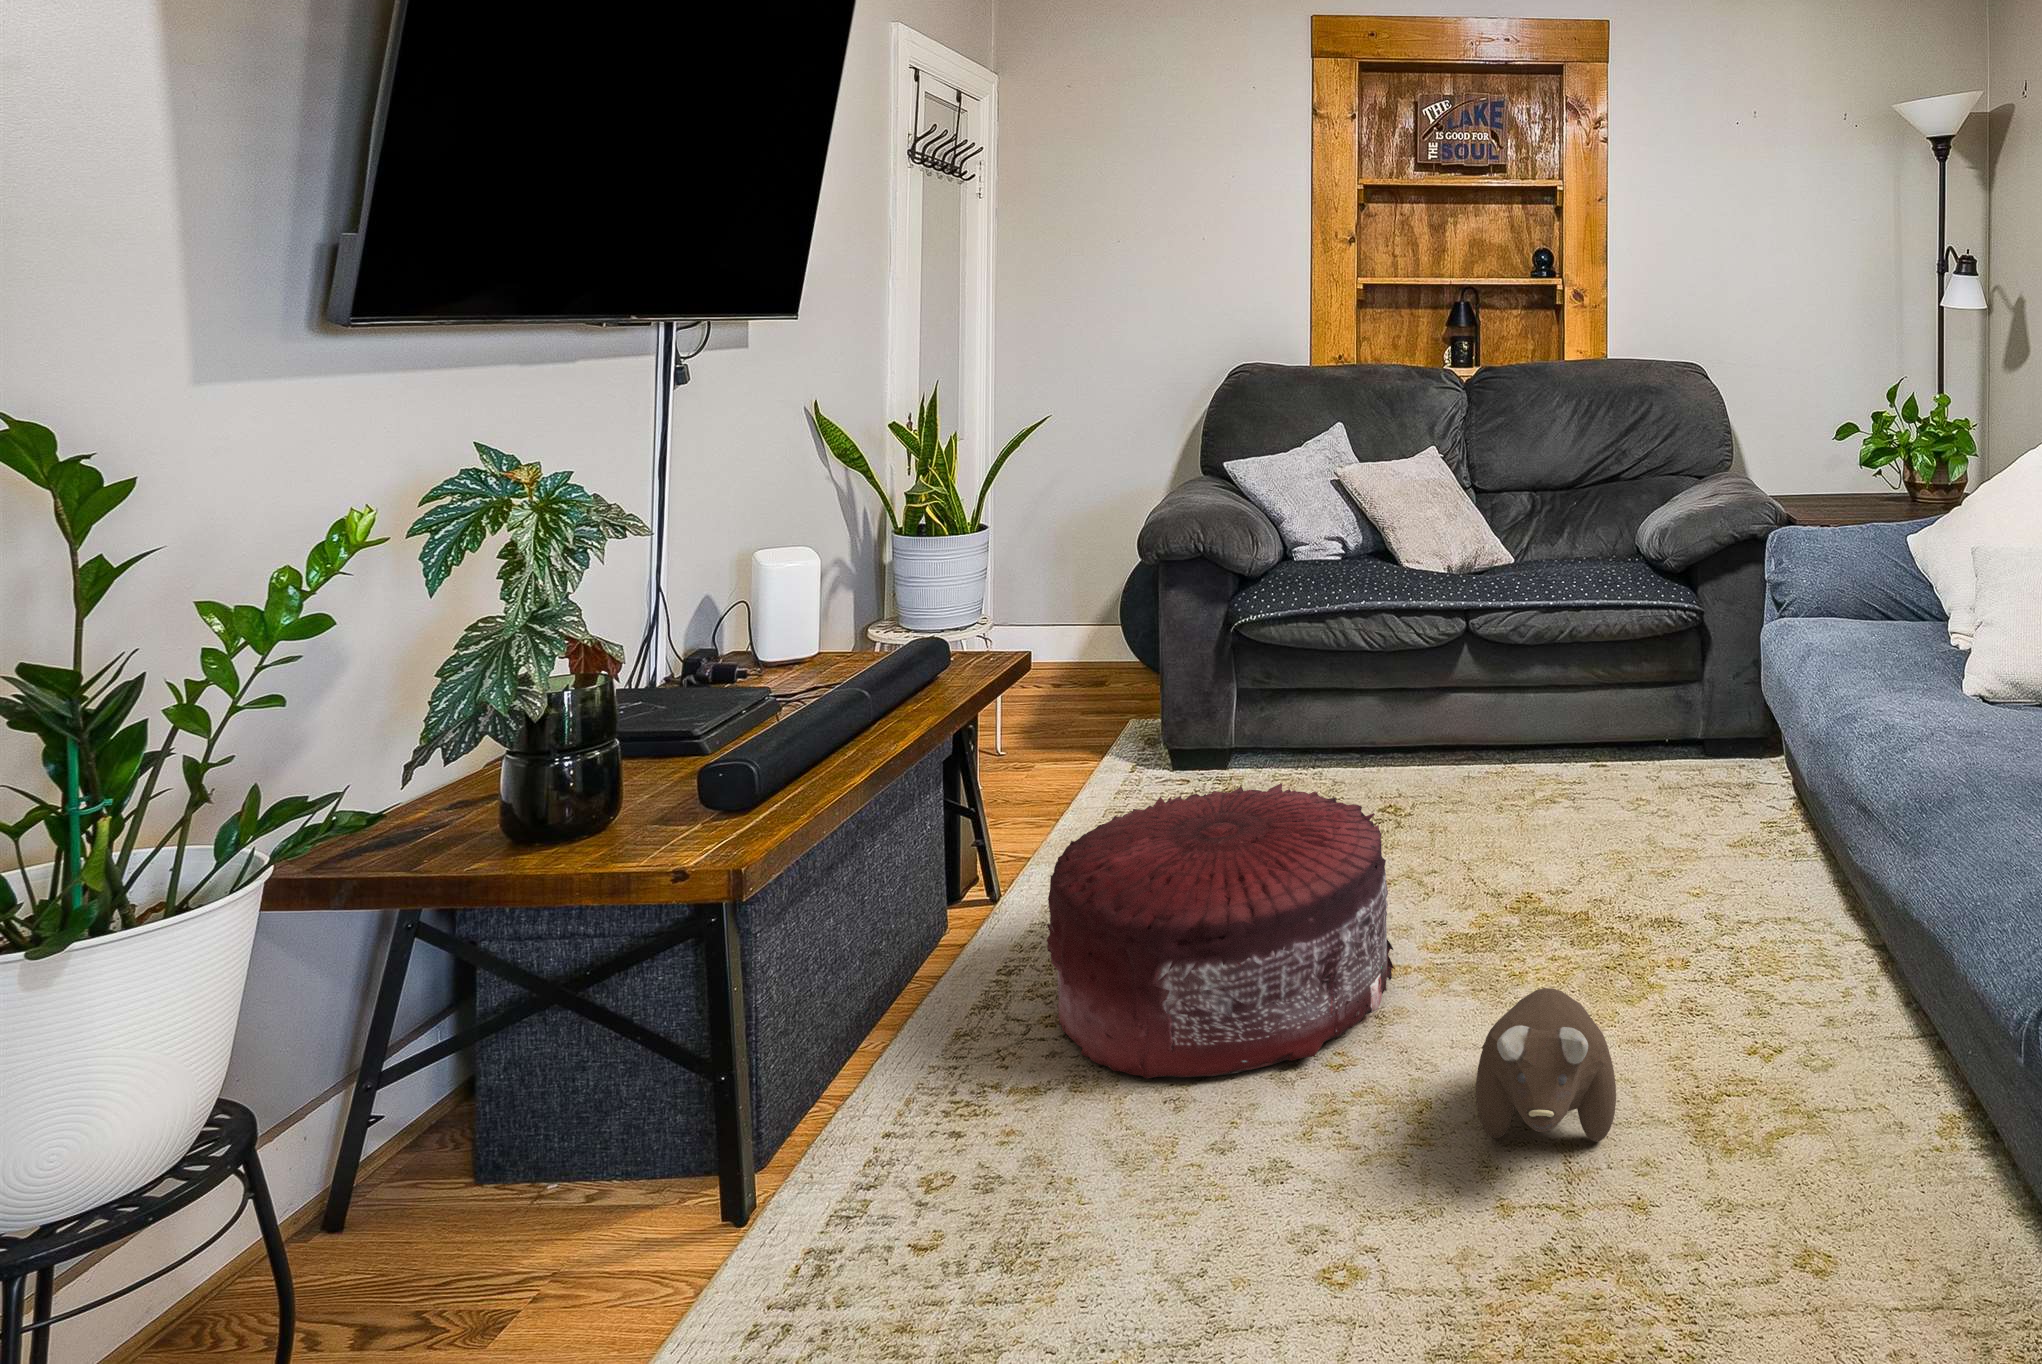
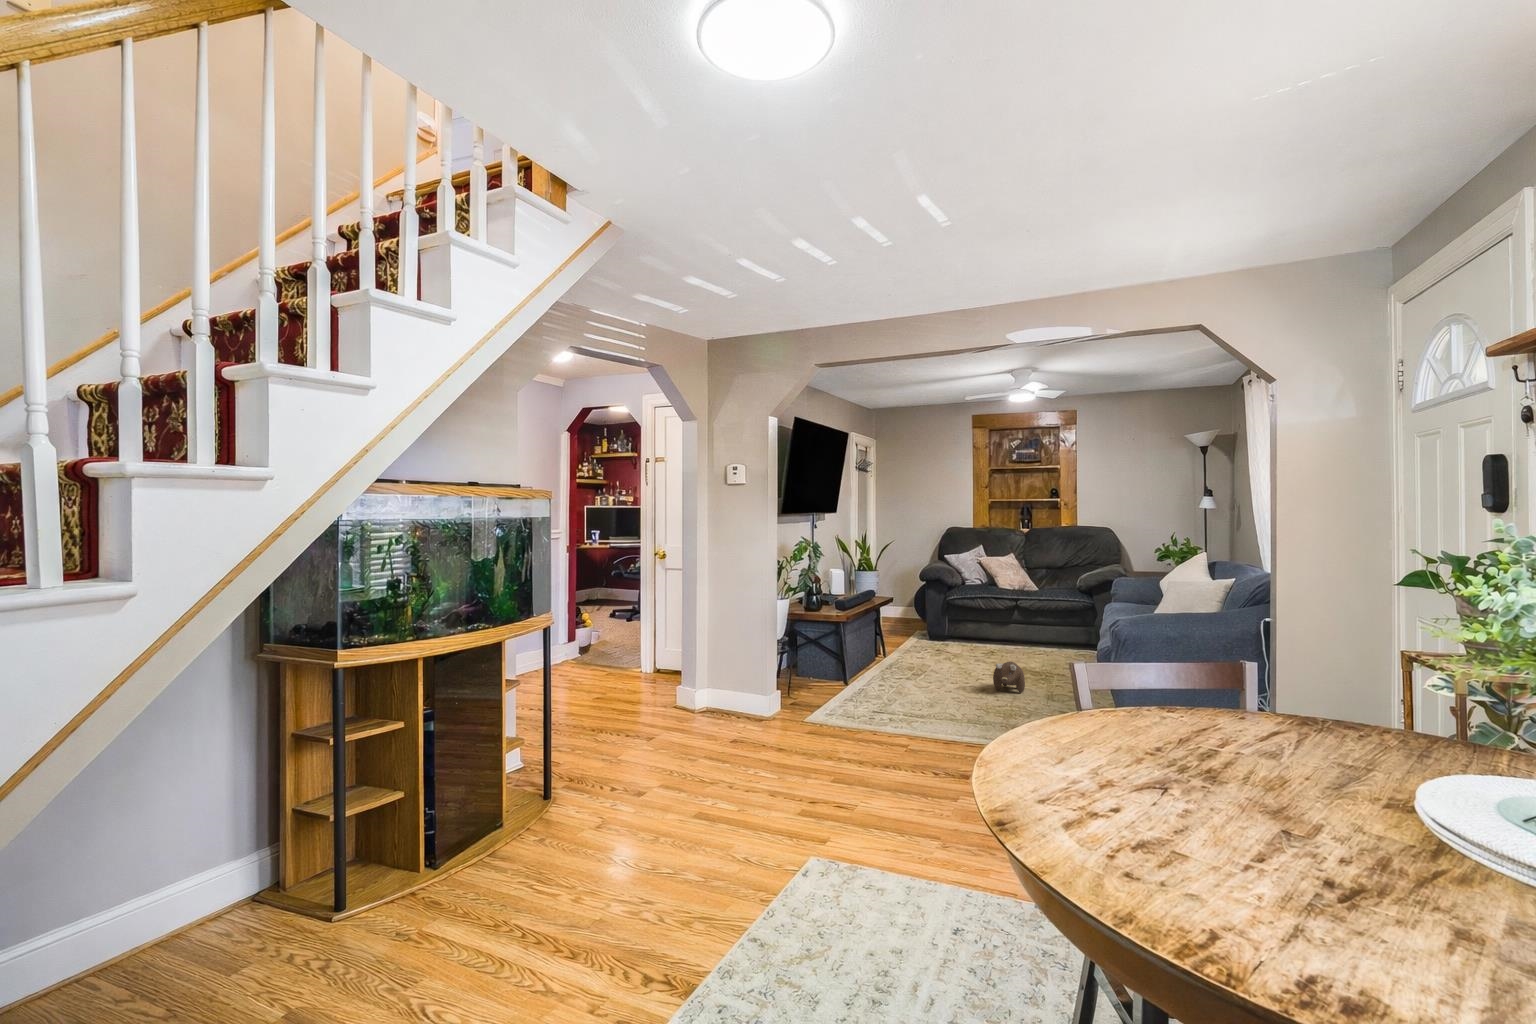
pouf: present [1047,783,1394,1079] -> none [902,627,983,677]

